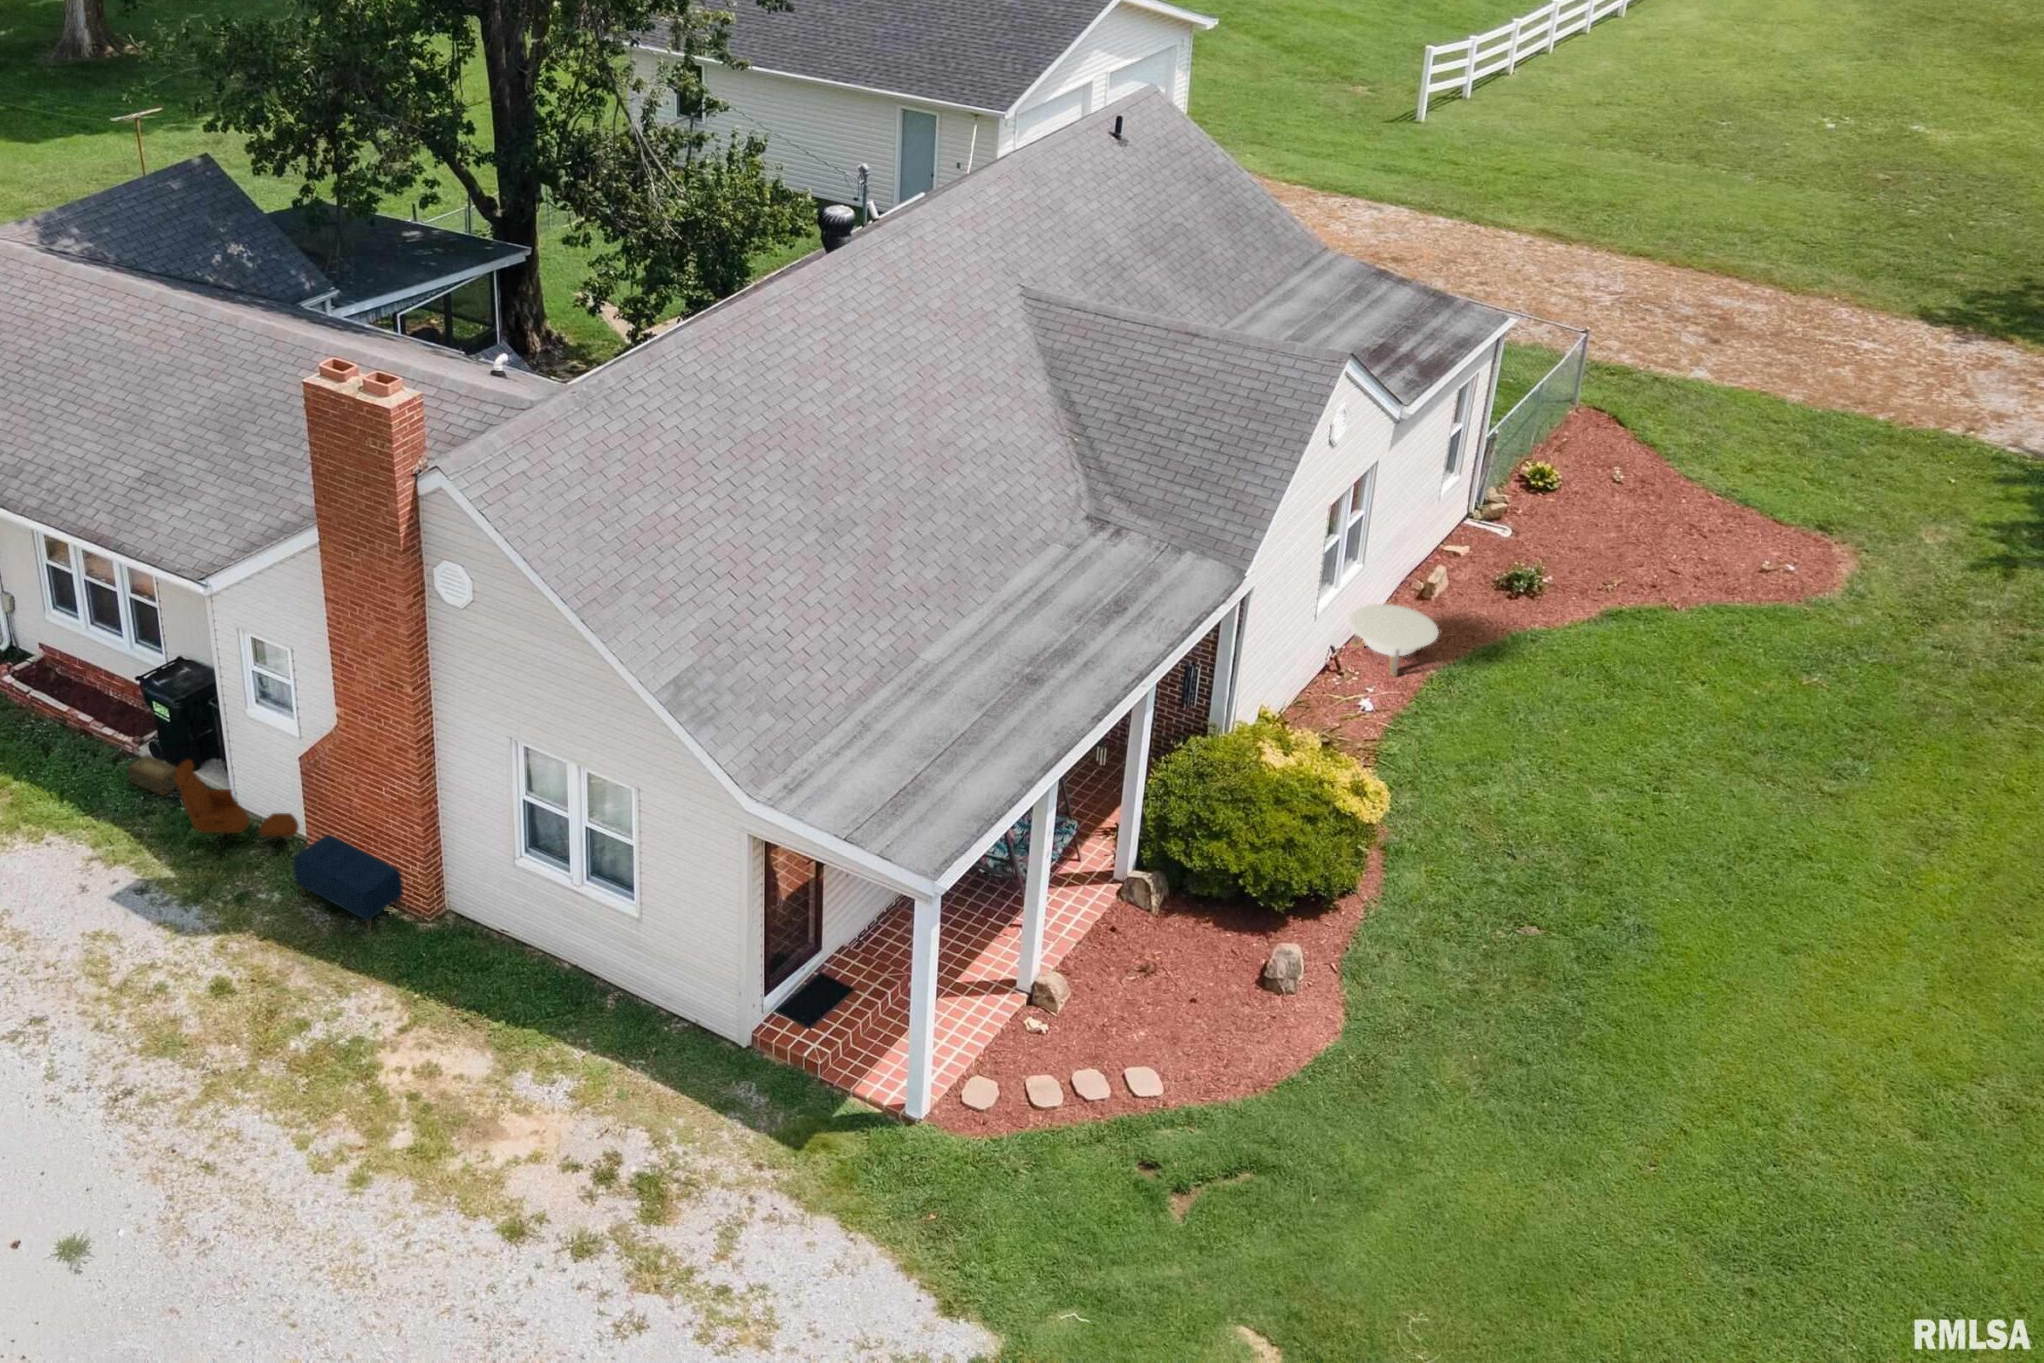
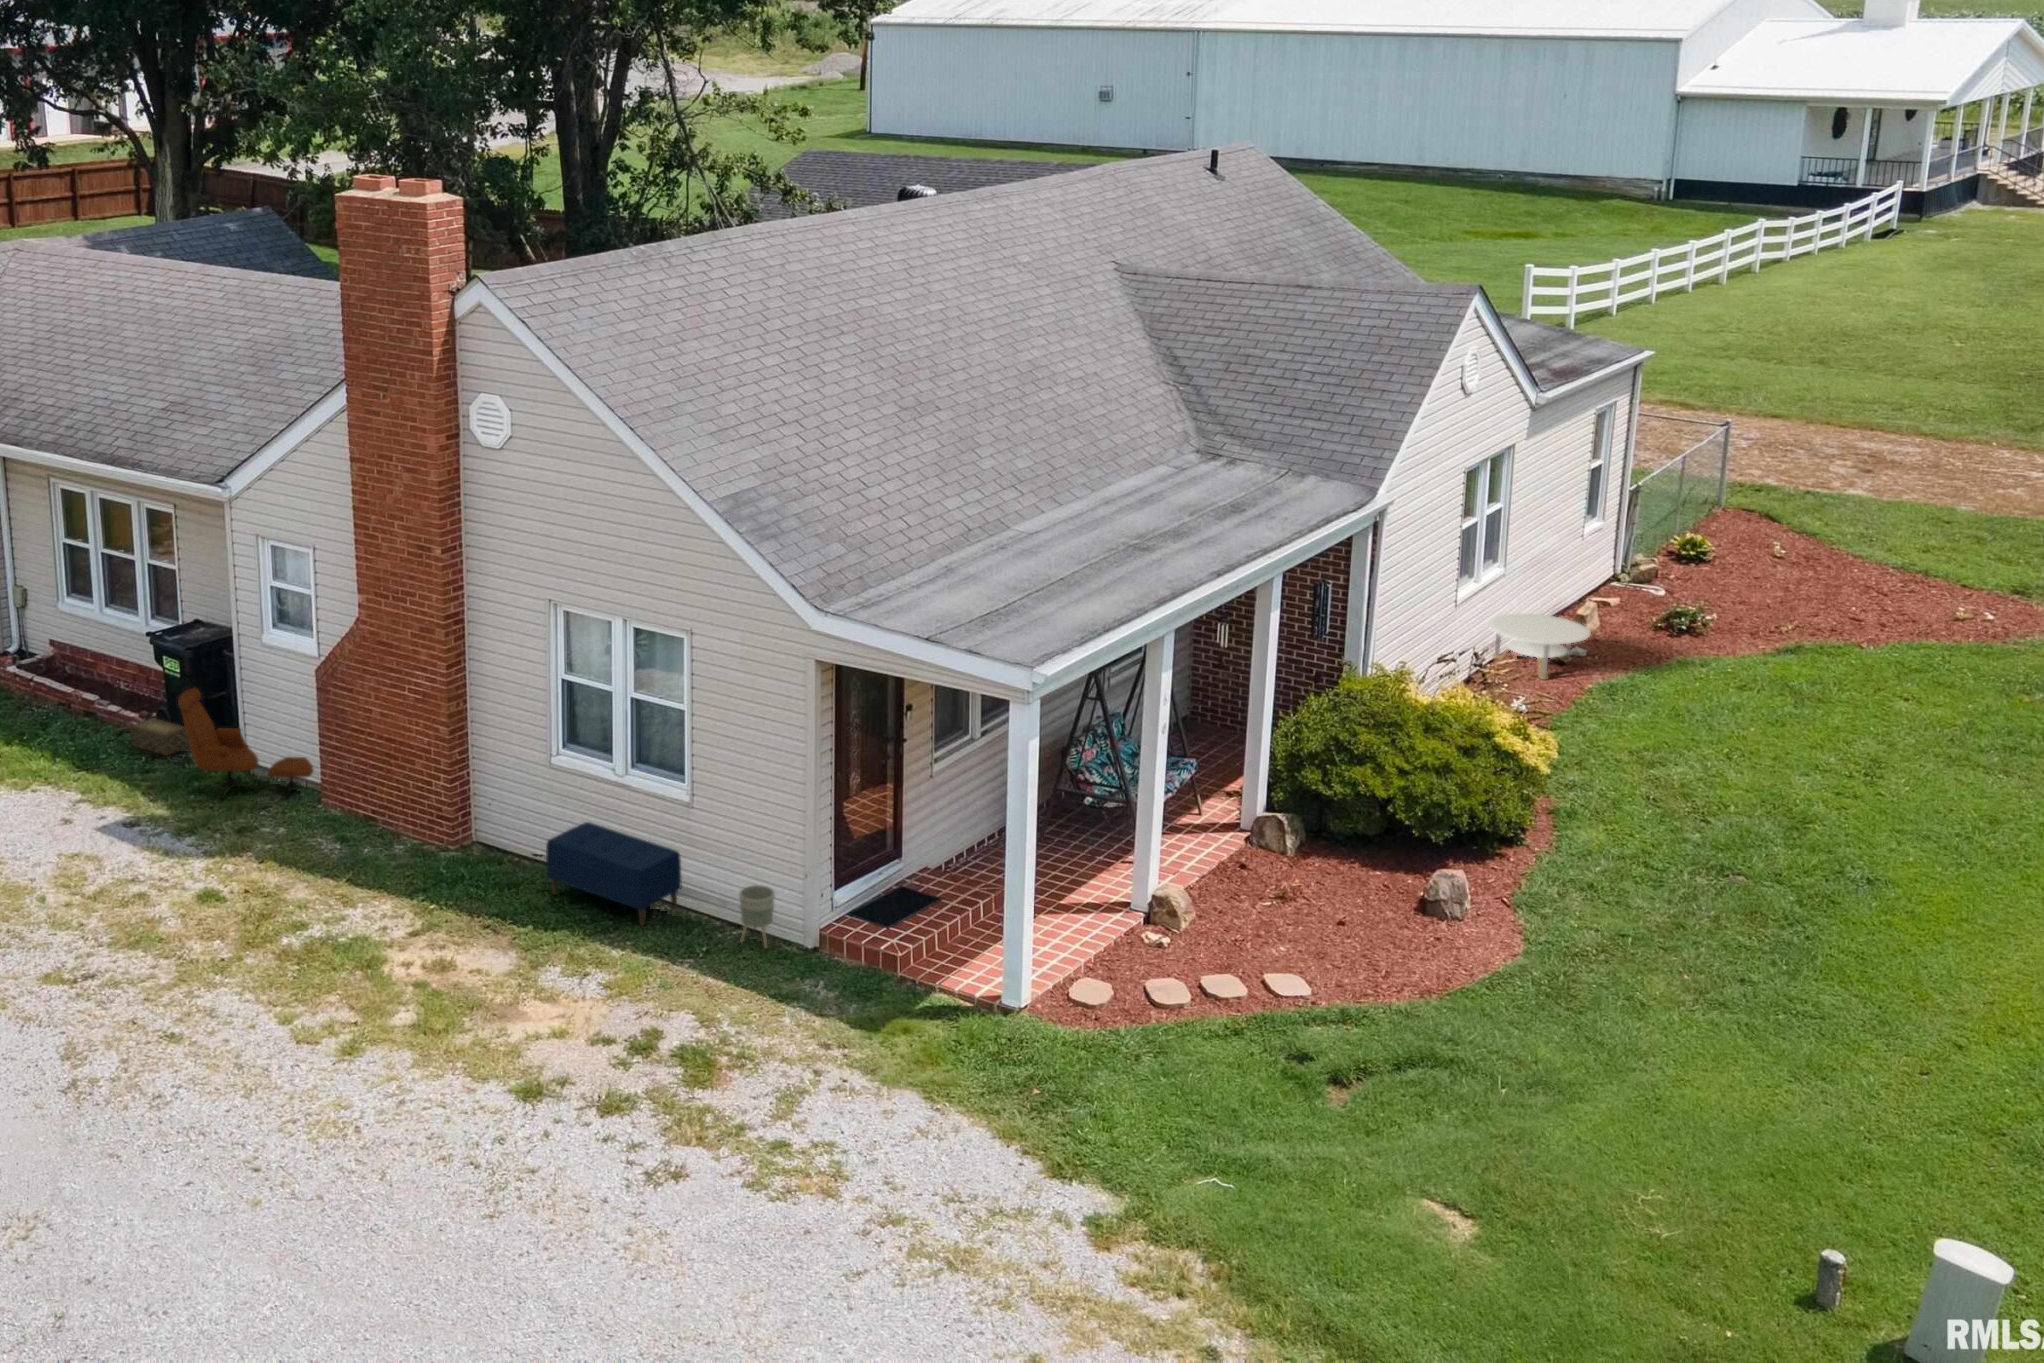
bench: present [293,834,403,930] -> present [546,822,681,926]
planter: none [682,995,712,1049] -> present [739,885,775,947]

